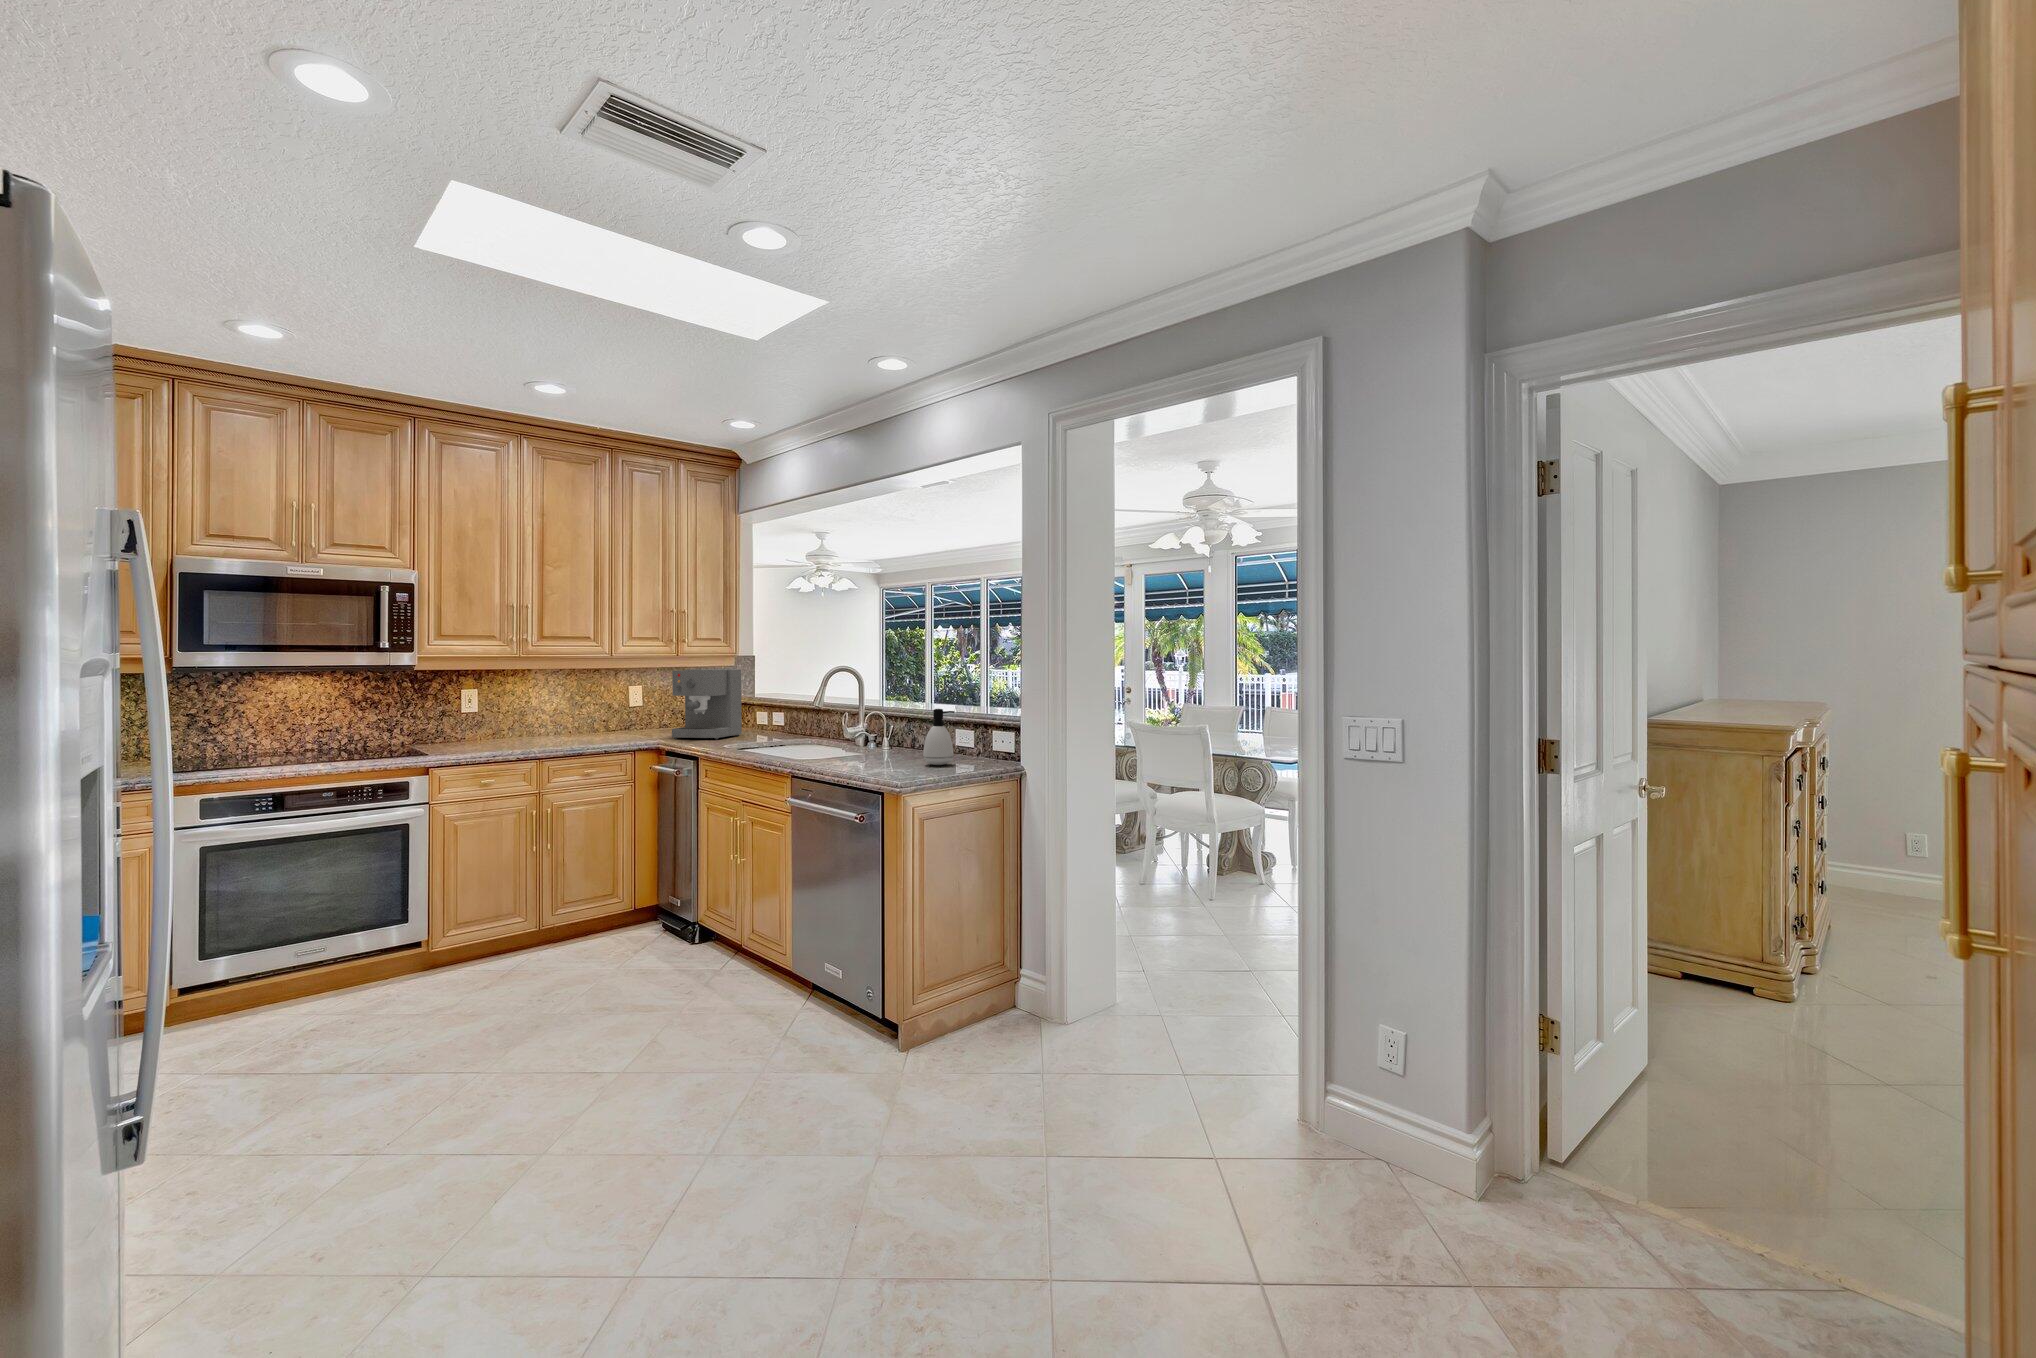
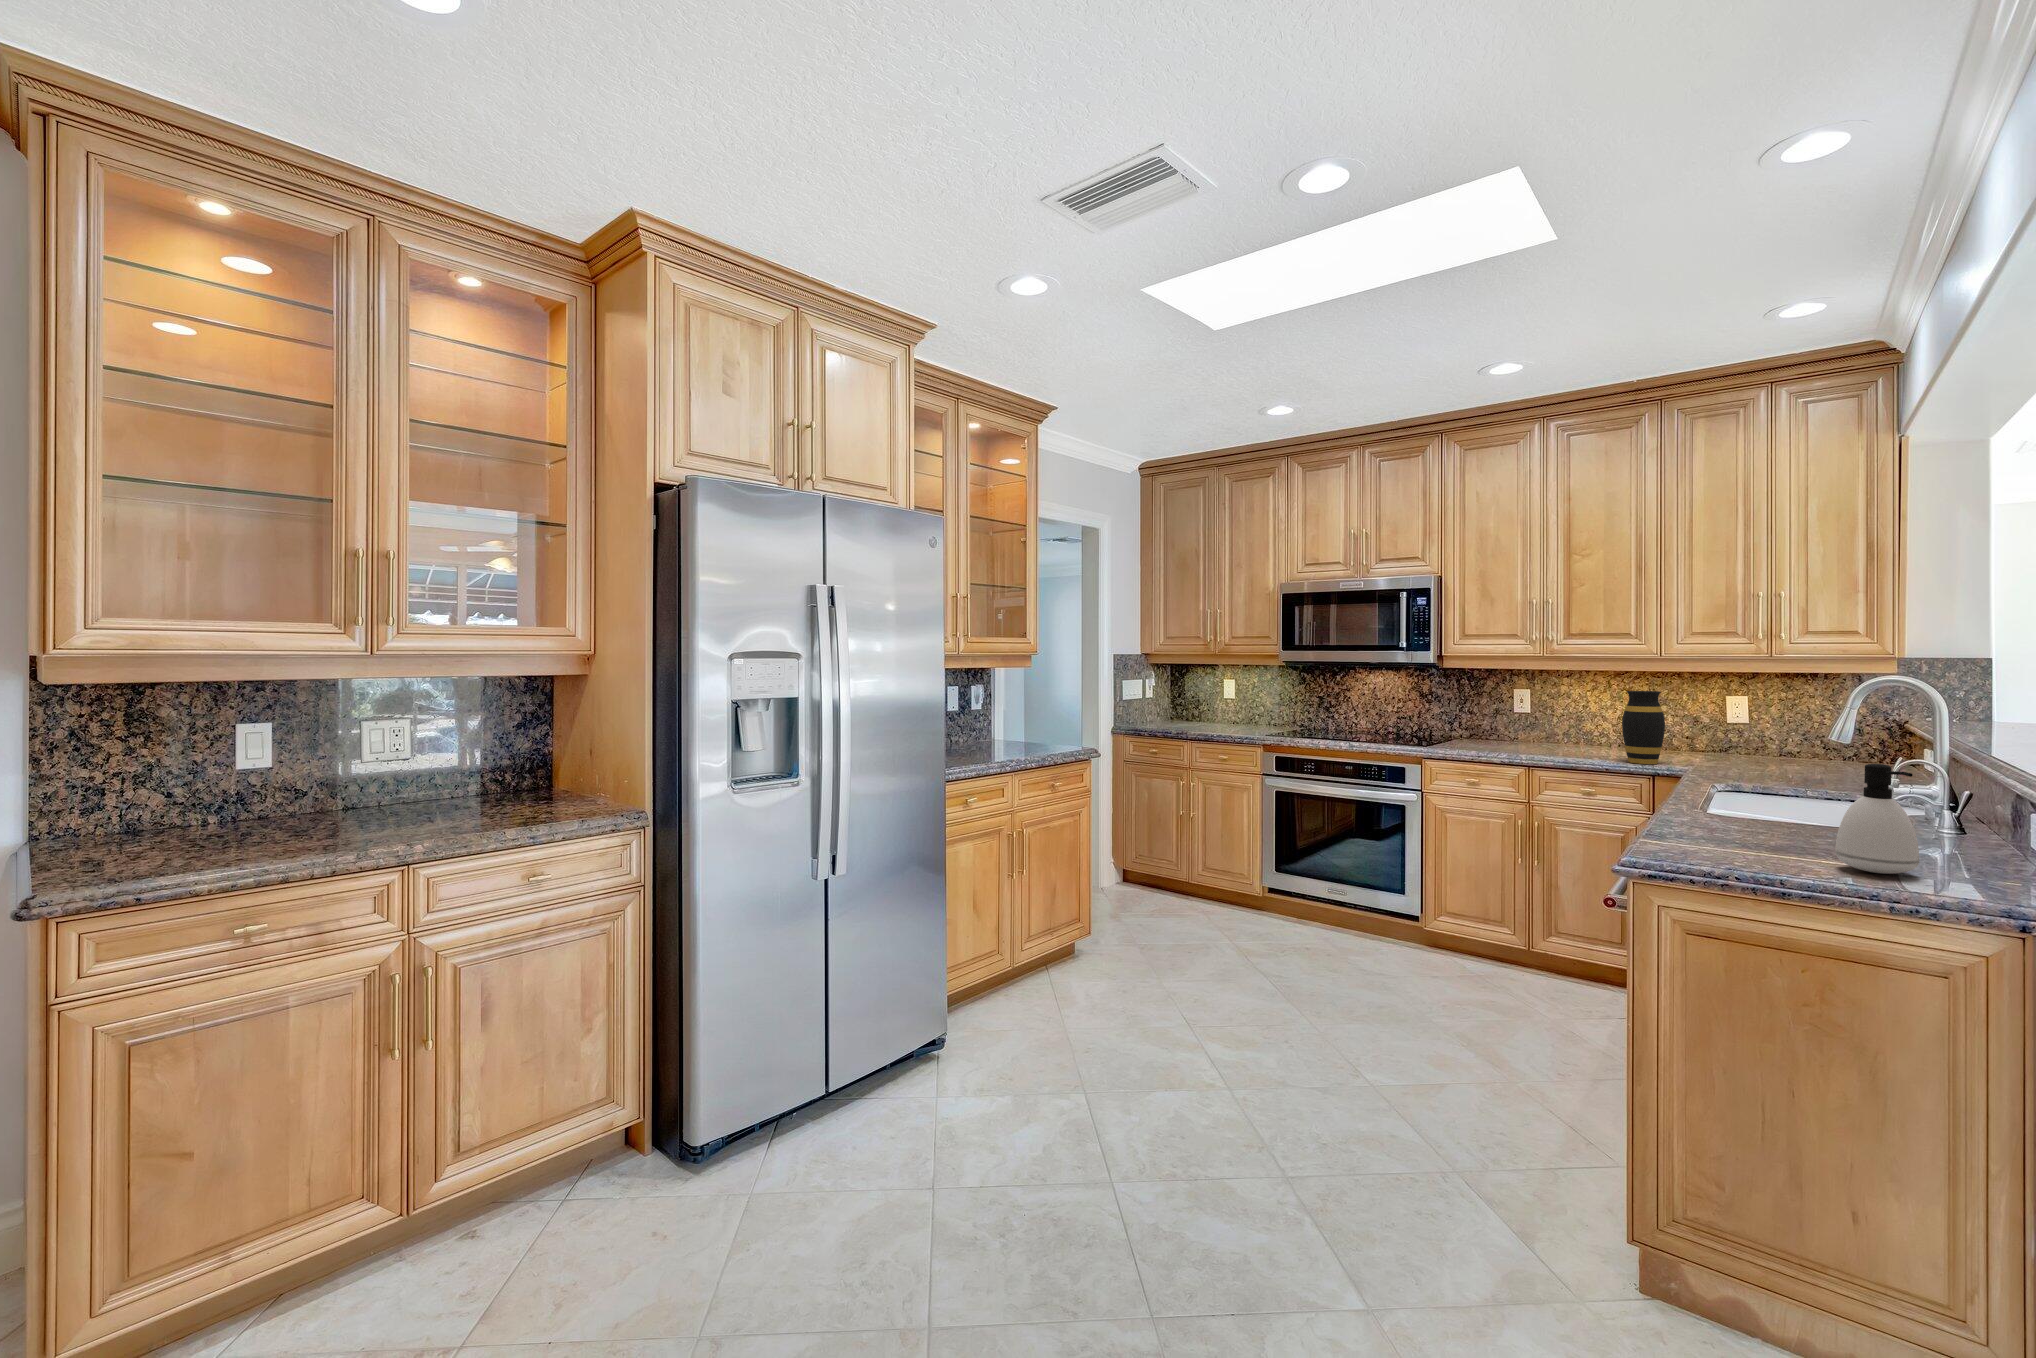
coffee maker: present [672,669,742,739] -> none [1705,675,1844,775]
vase: none [615,684,646,744] -> present [1622,691,1665,764]

